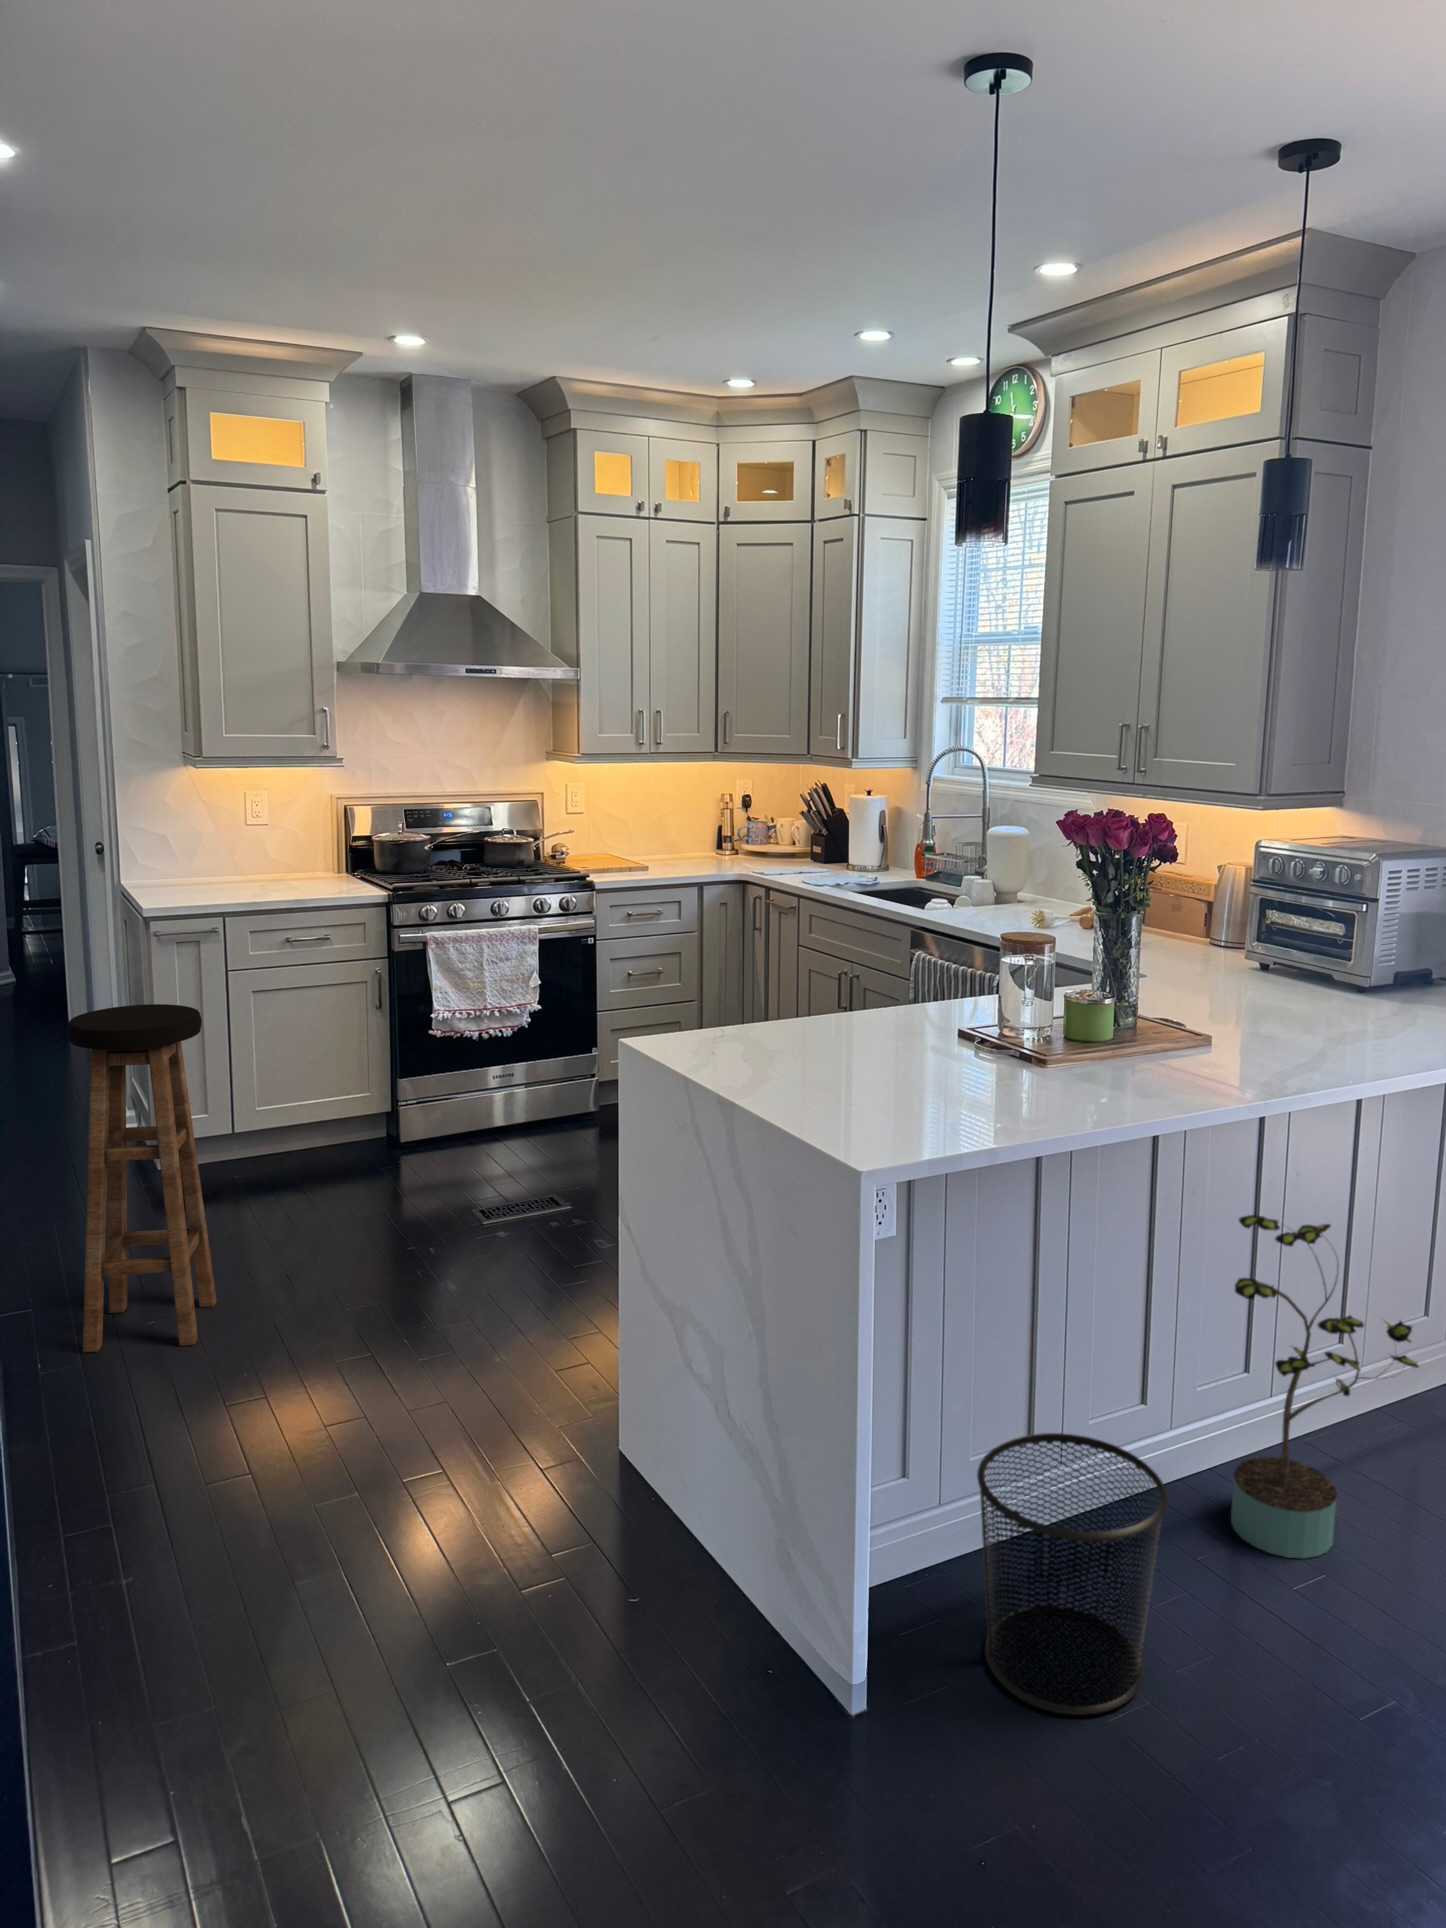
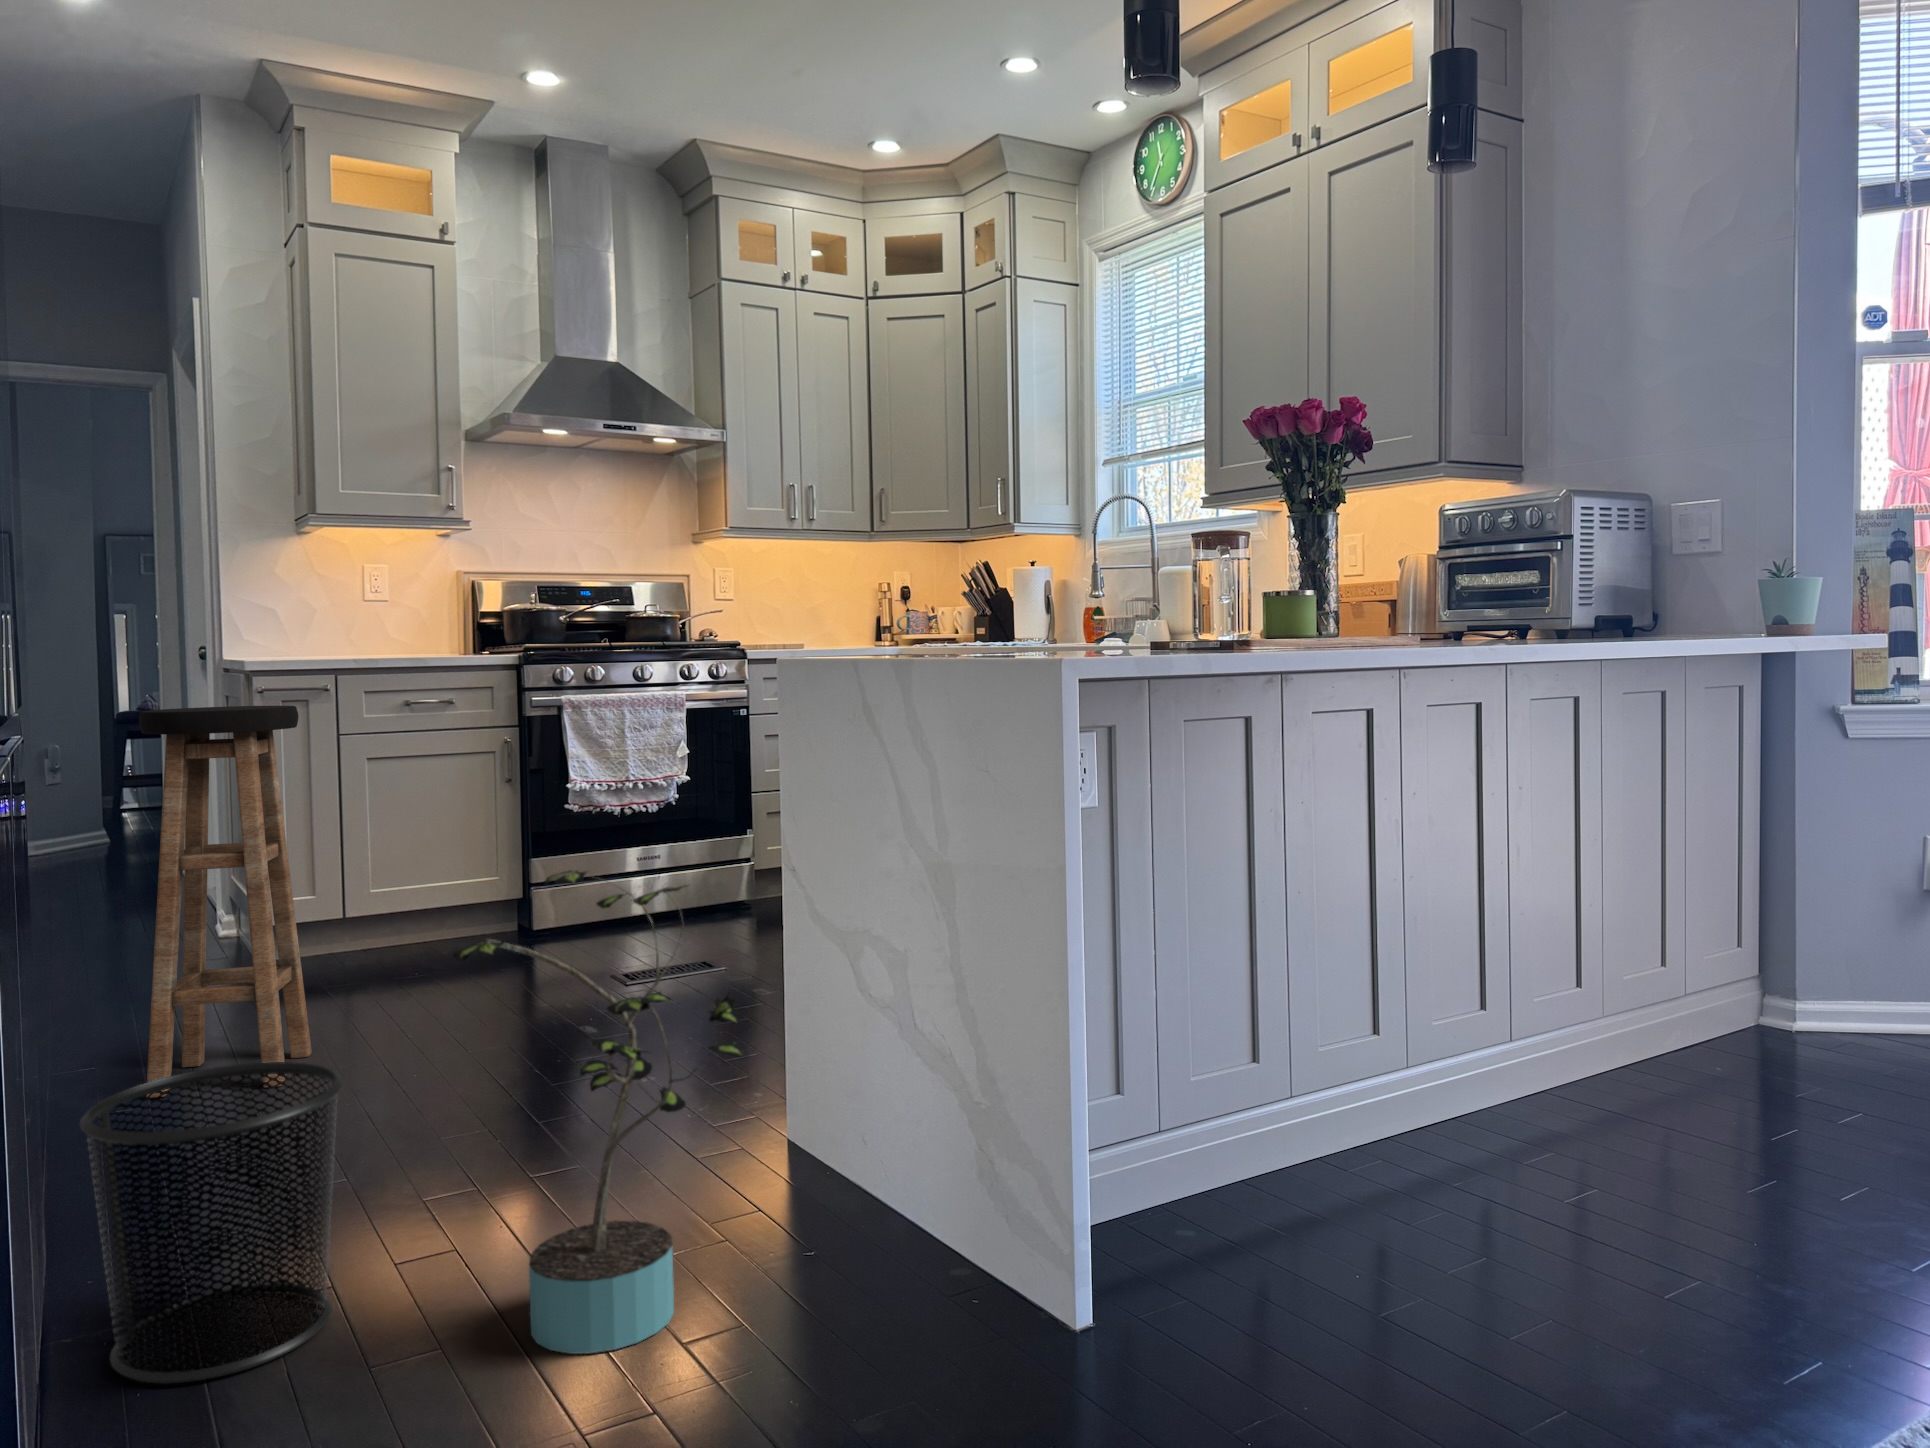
potted plant: present [1231,1215,1418,1559] -> present [453,870,744,1354]
waste bin: present [977,1433,1168,1715] -> present [80,1062,343,1384]

